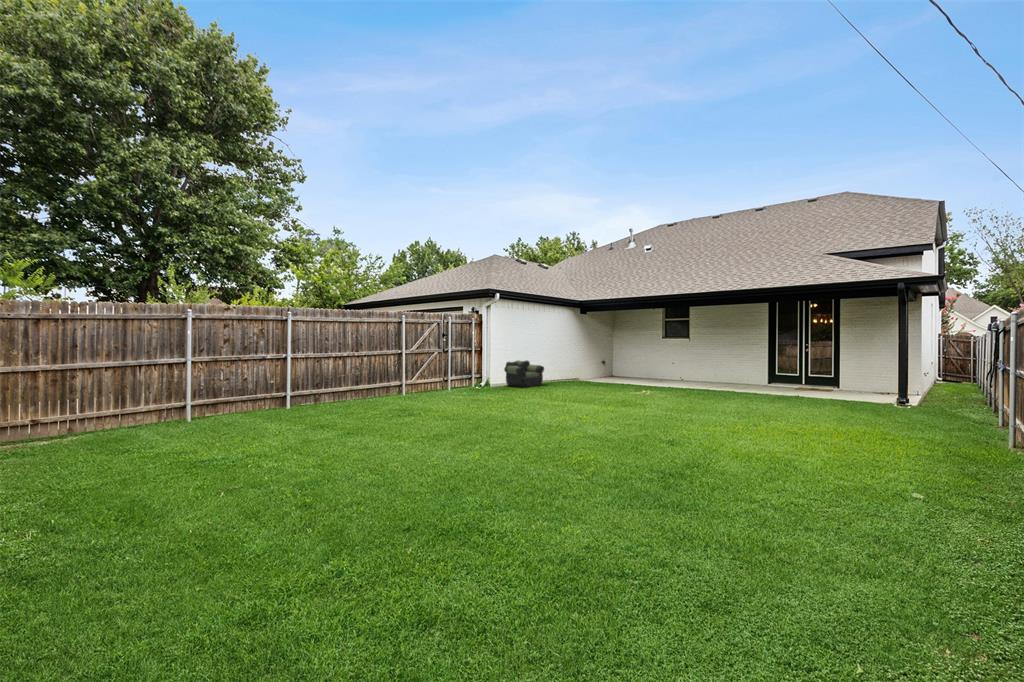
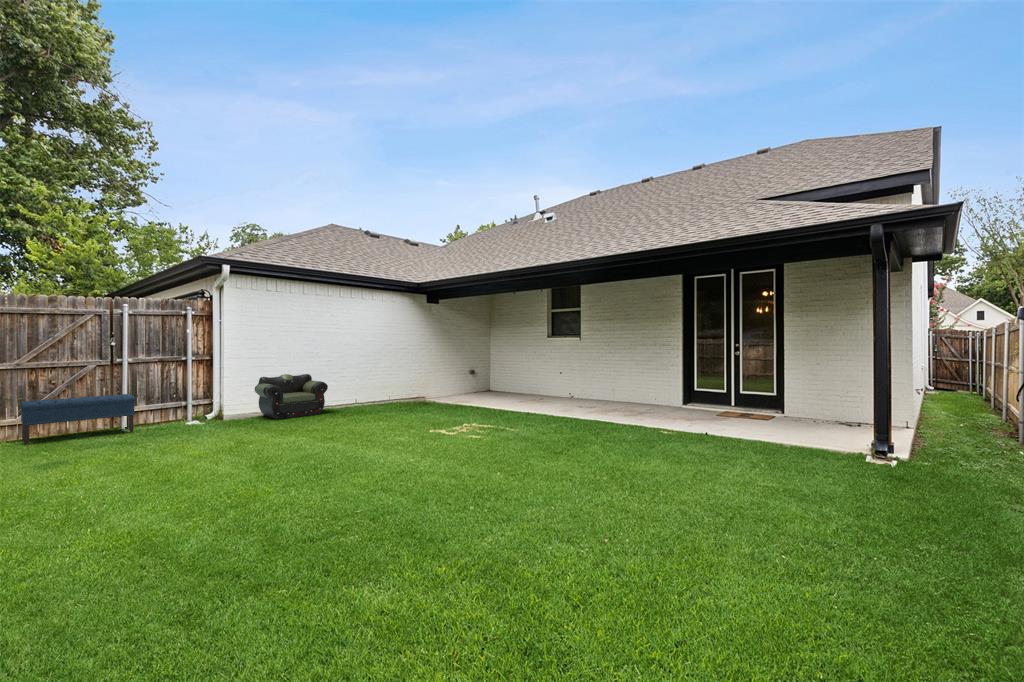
bench: none [414,370,462,395] -> present [20,394,135,445]

